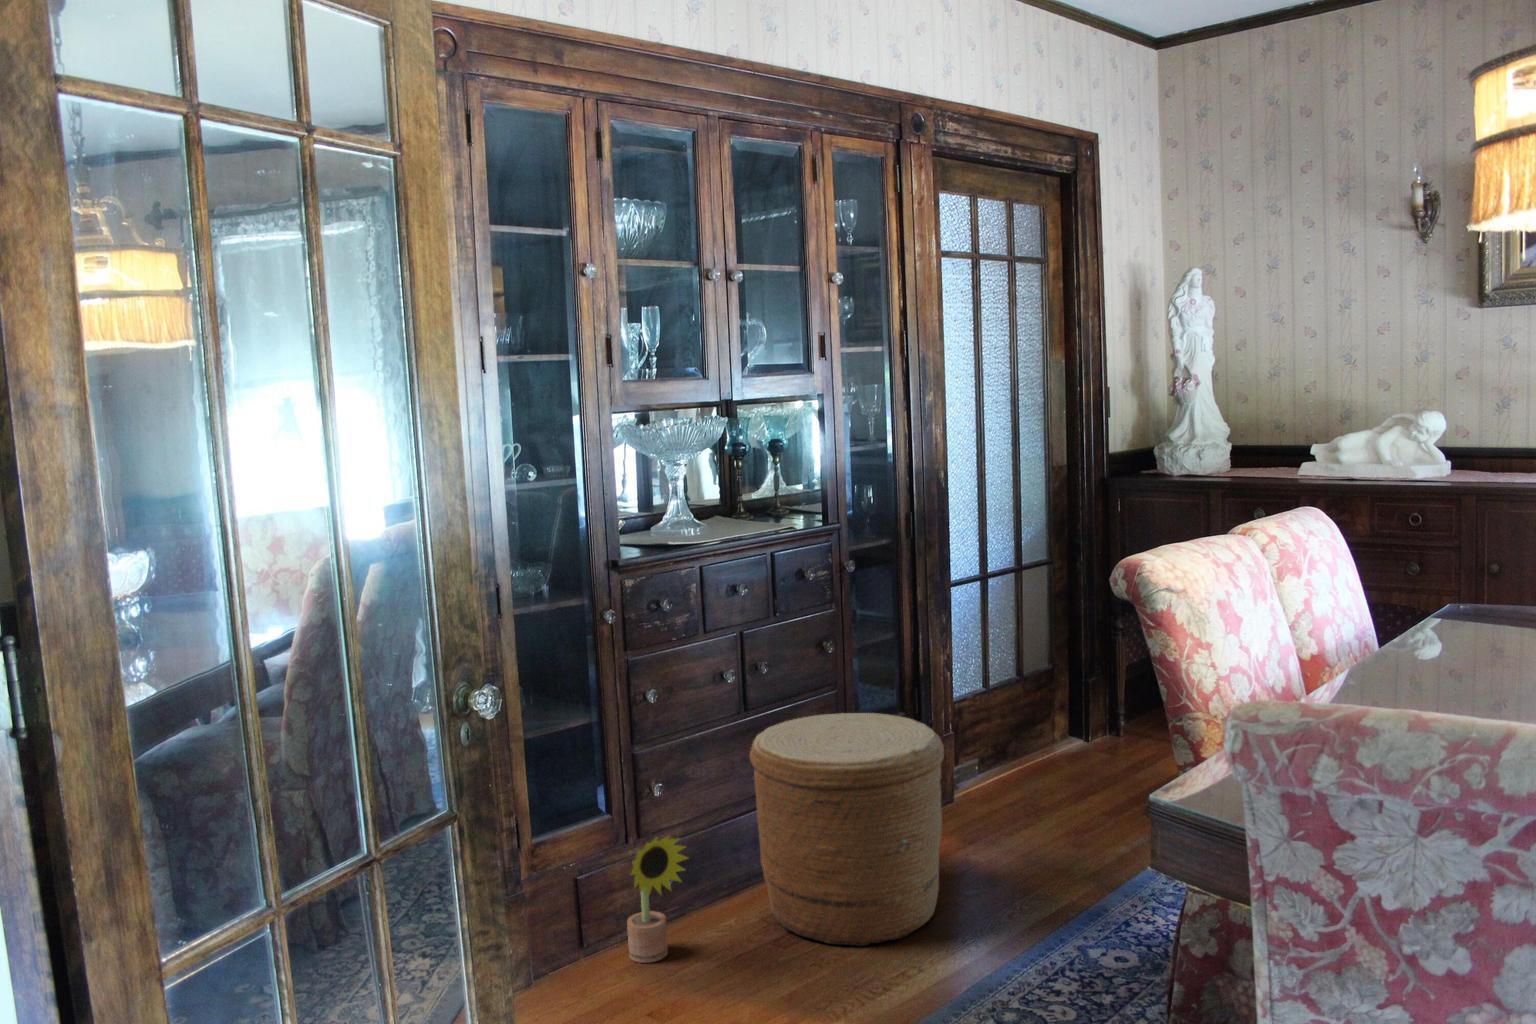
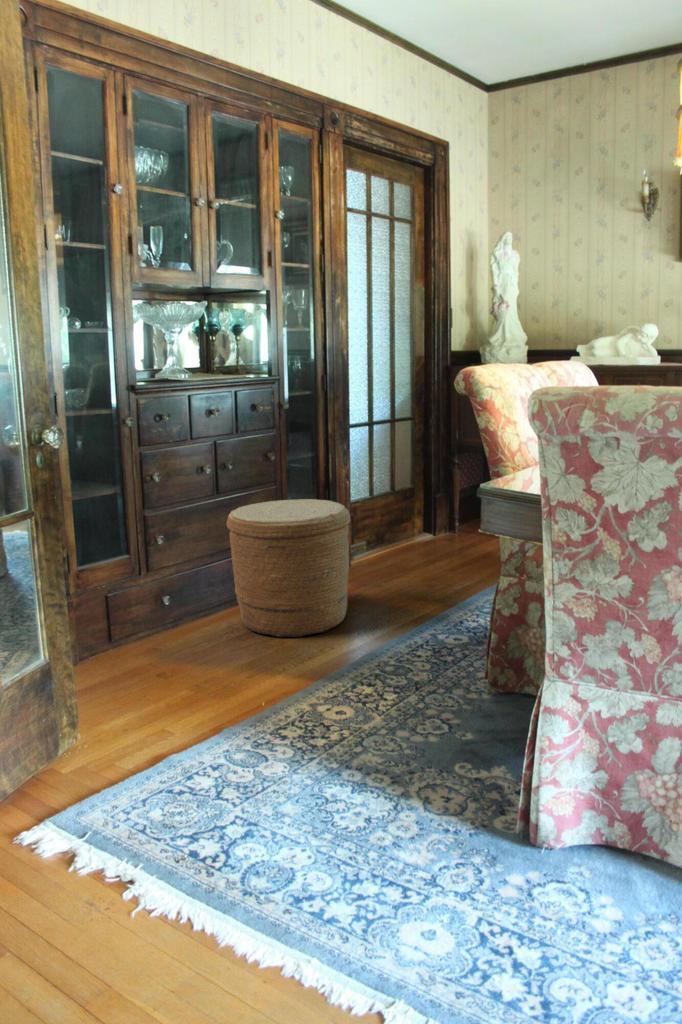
decorative plant: present [627,836,688,963] -> none [148,570,188,653]

